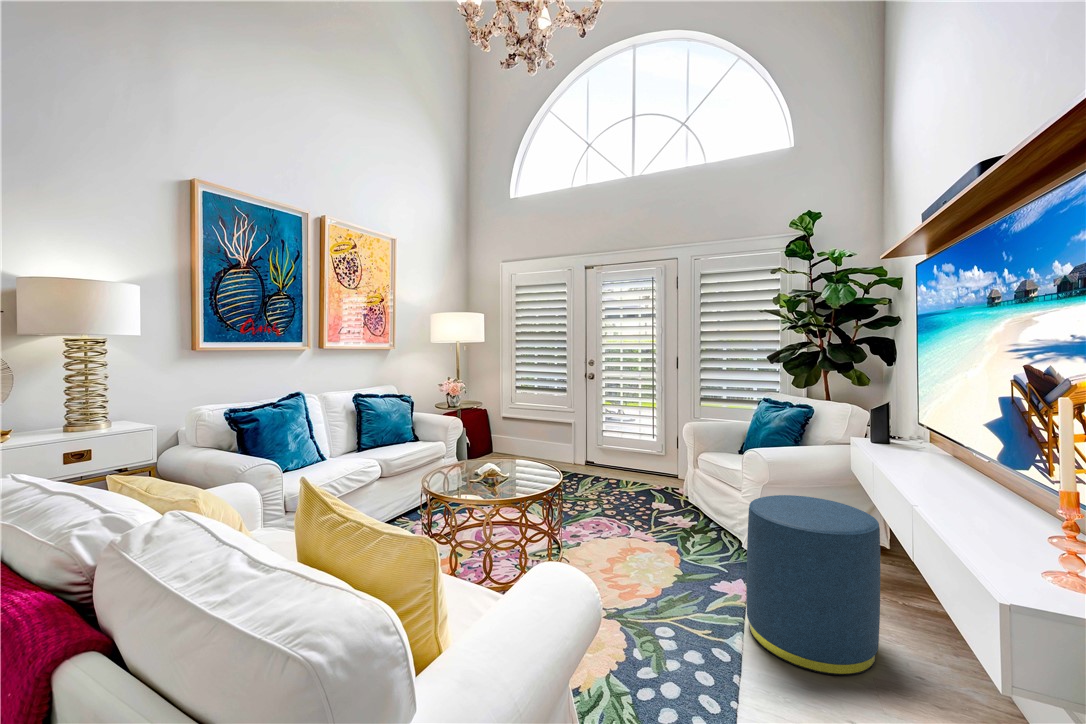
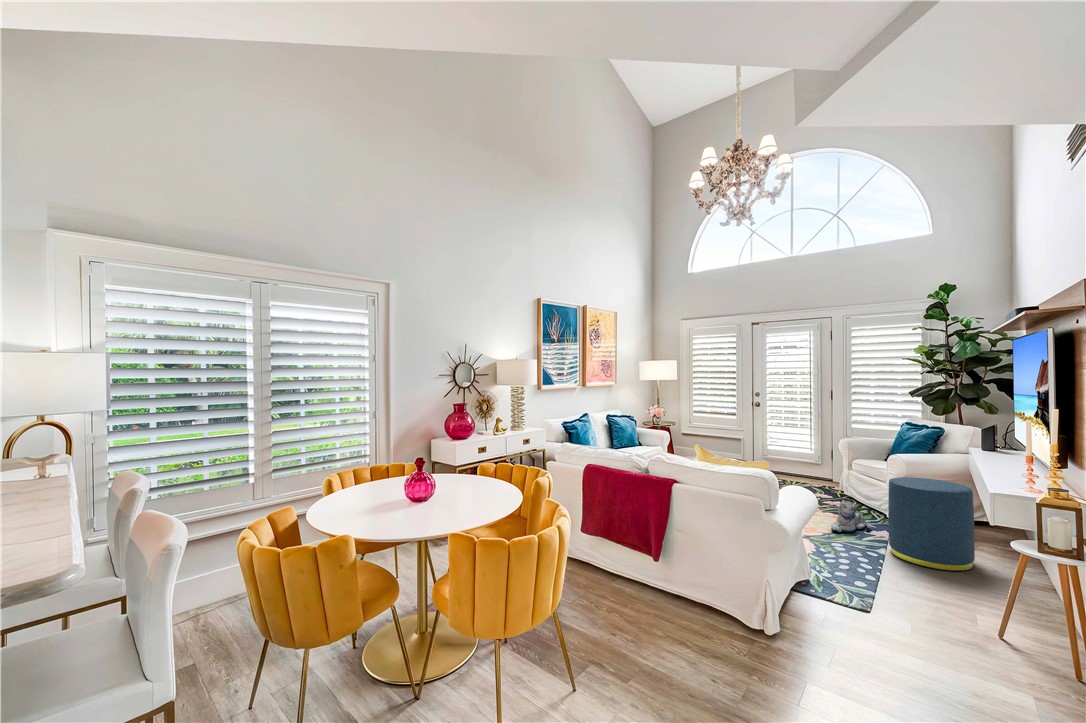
plush toy: none [663,528,721,585] -> present [831,500,872,532]

